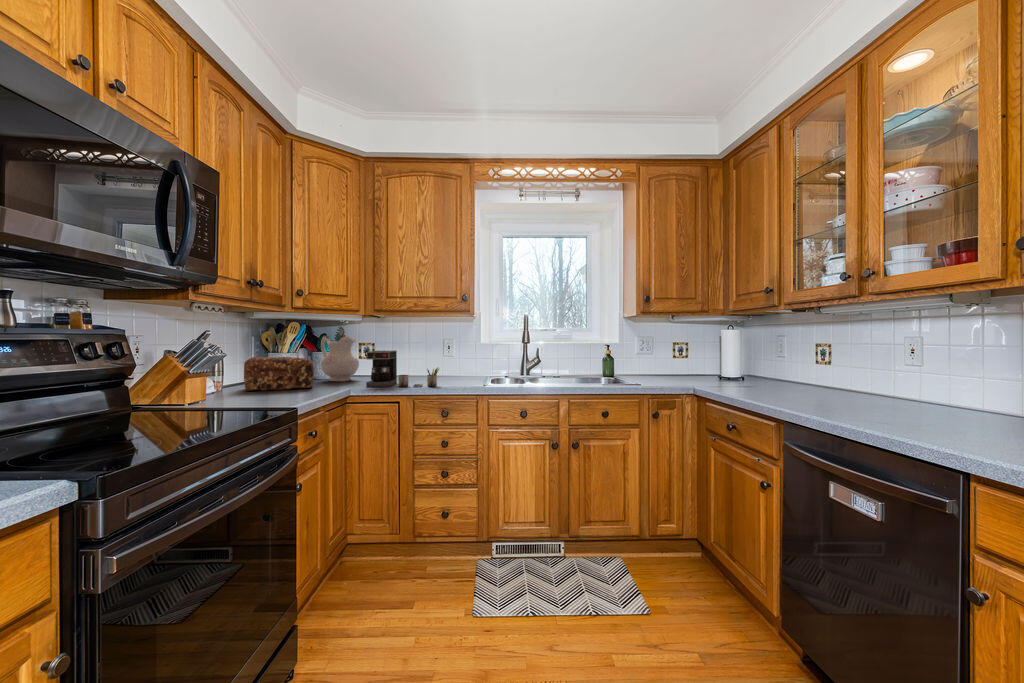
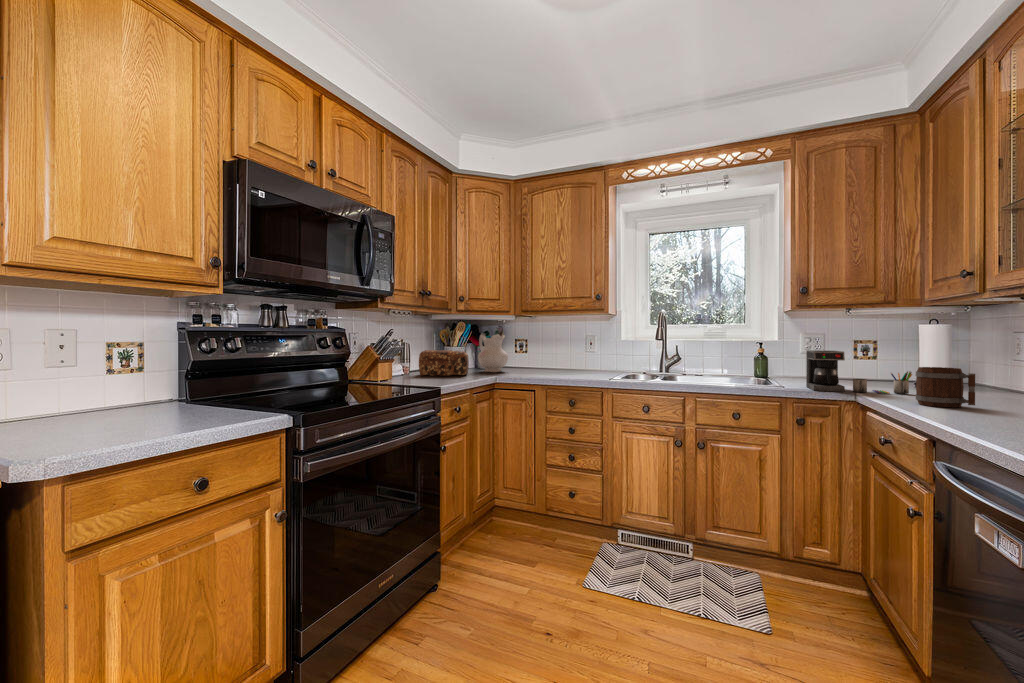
coffee maker: present [366,350,439,387] -> present [806,350,912,394]
mug: none [752,366,796,399] -> present [916,367,975,407]

